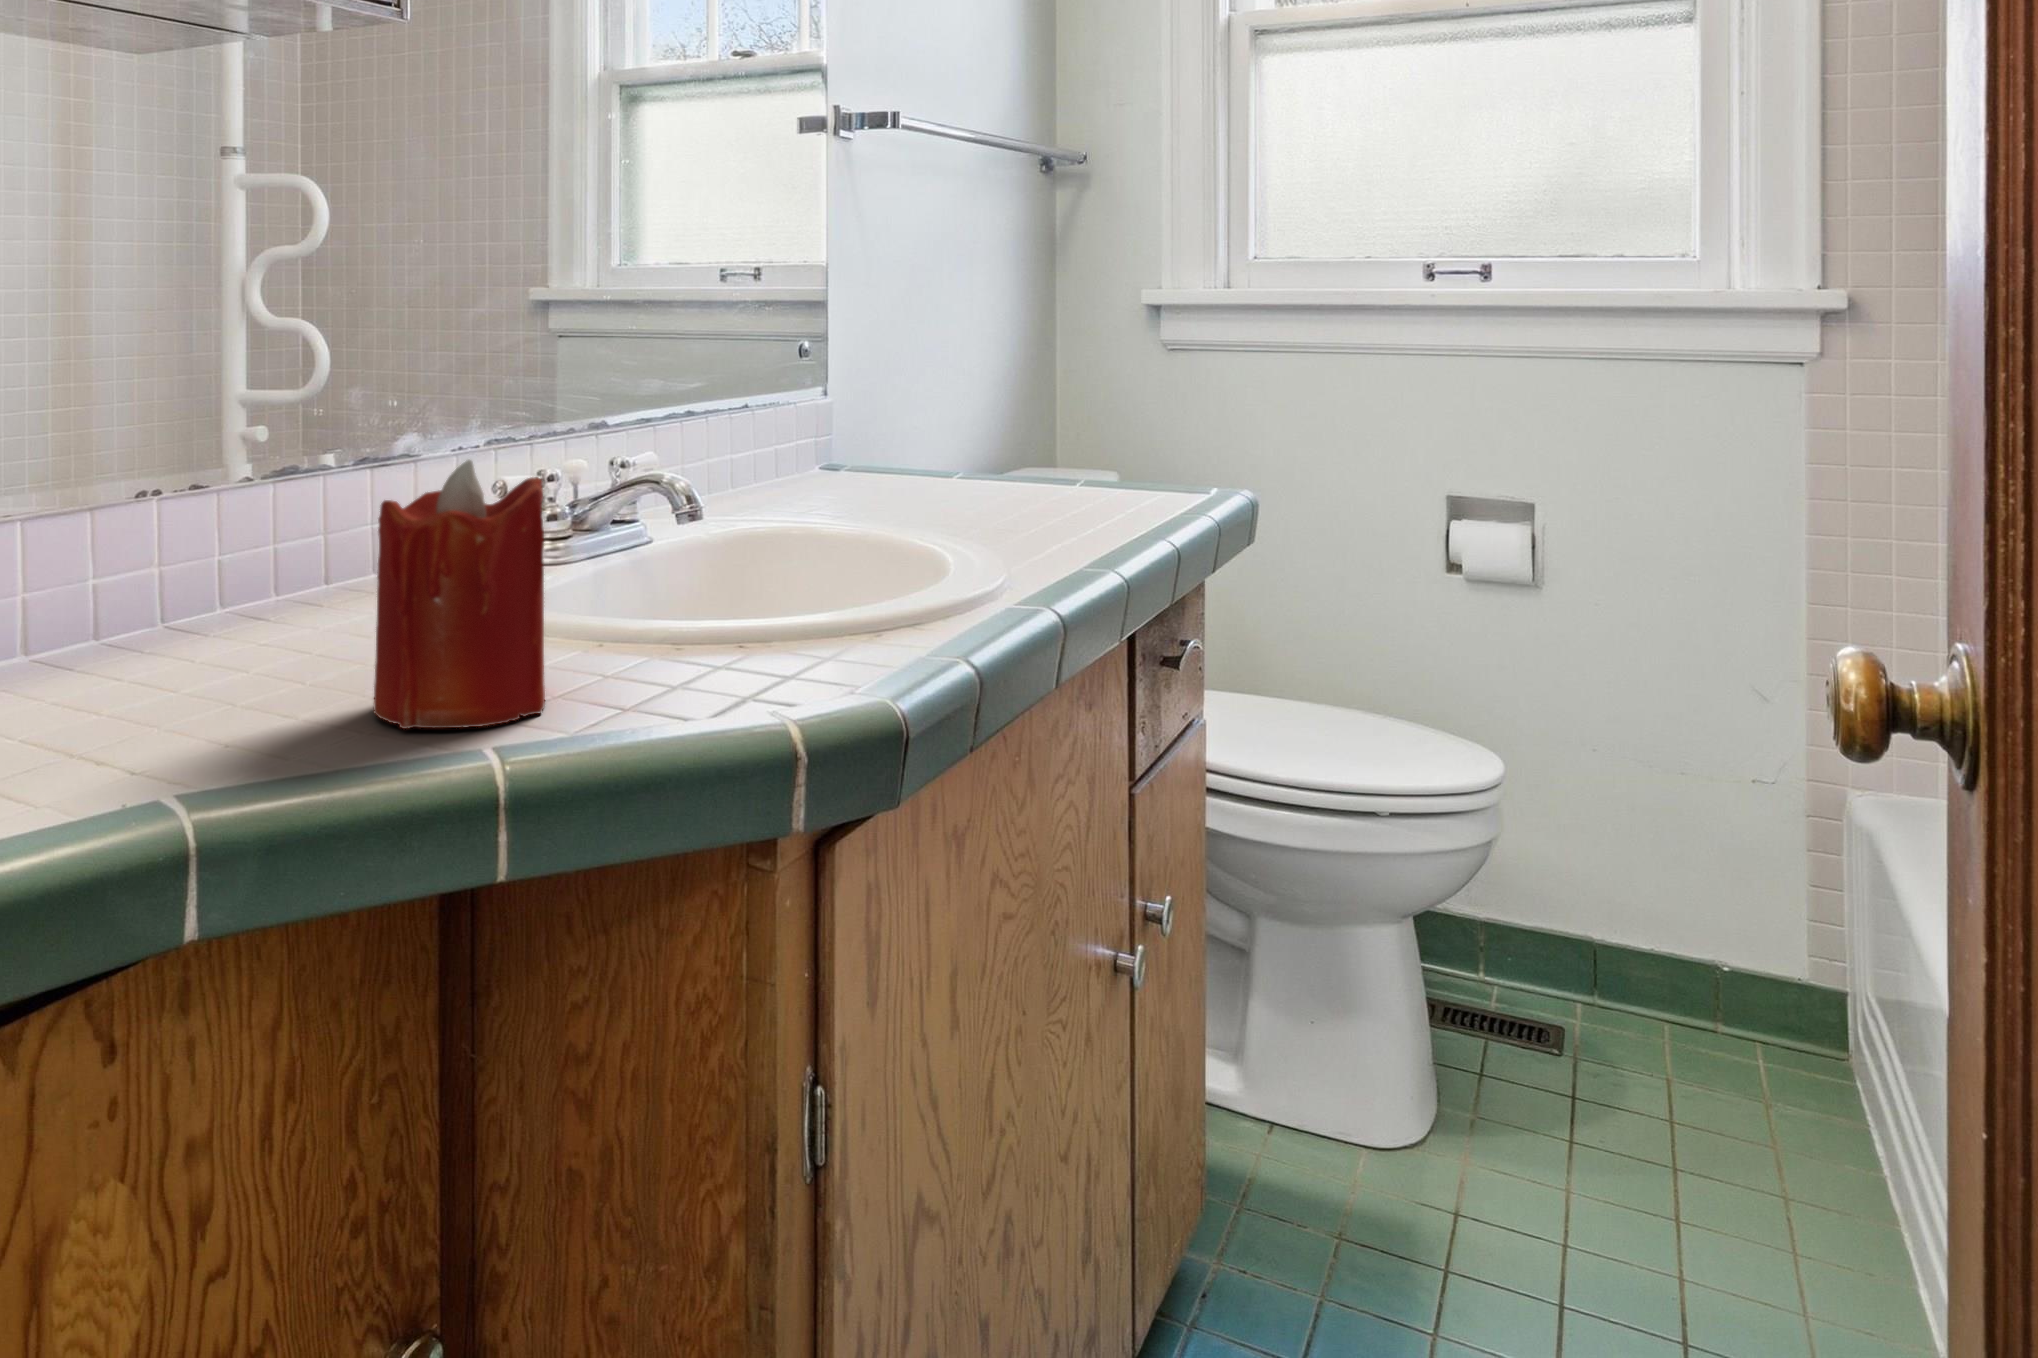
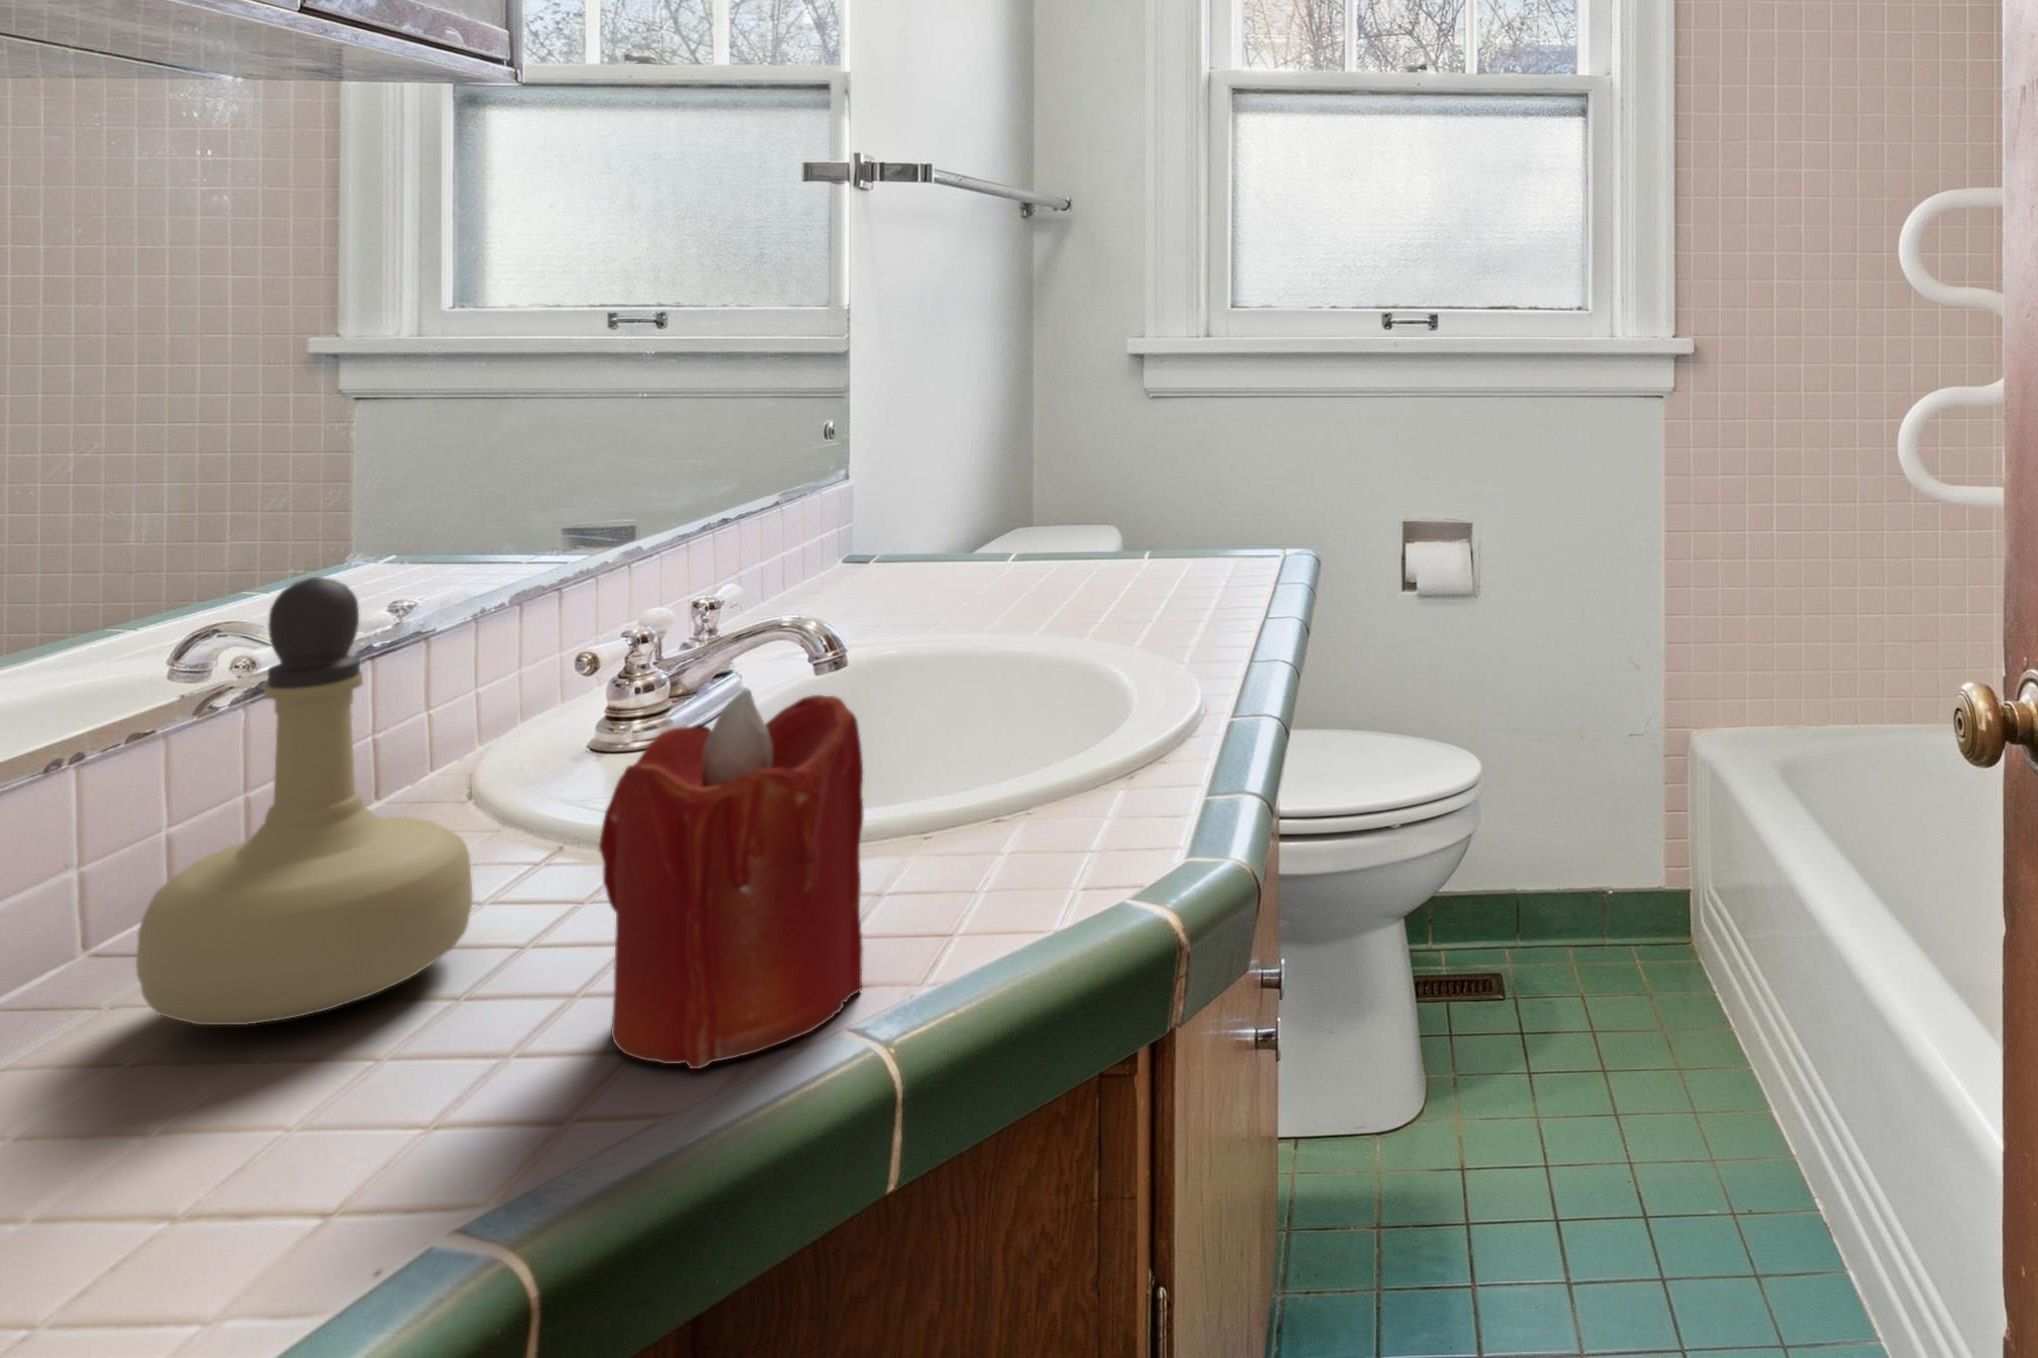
perfume bottle: none [166,368,356,664] -> present [136,577,473,1025]

